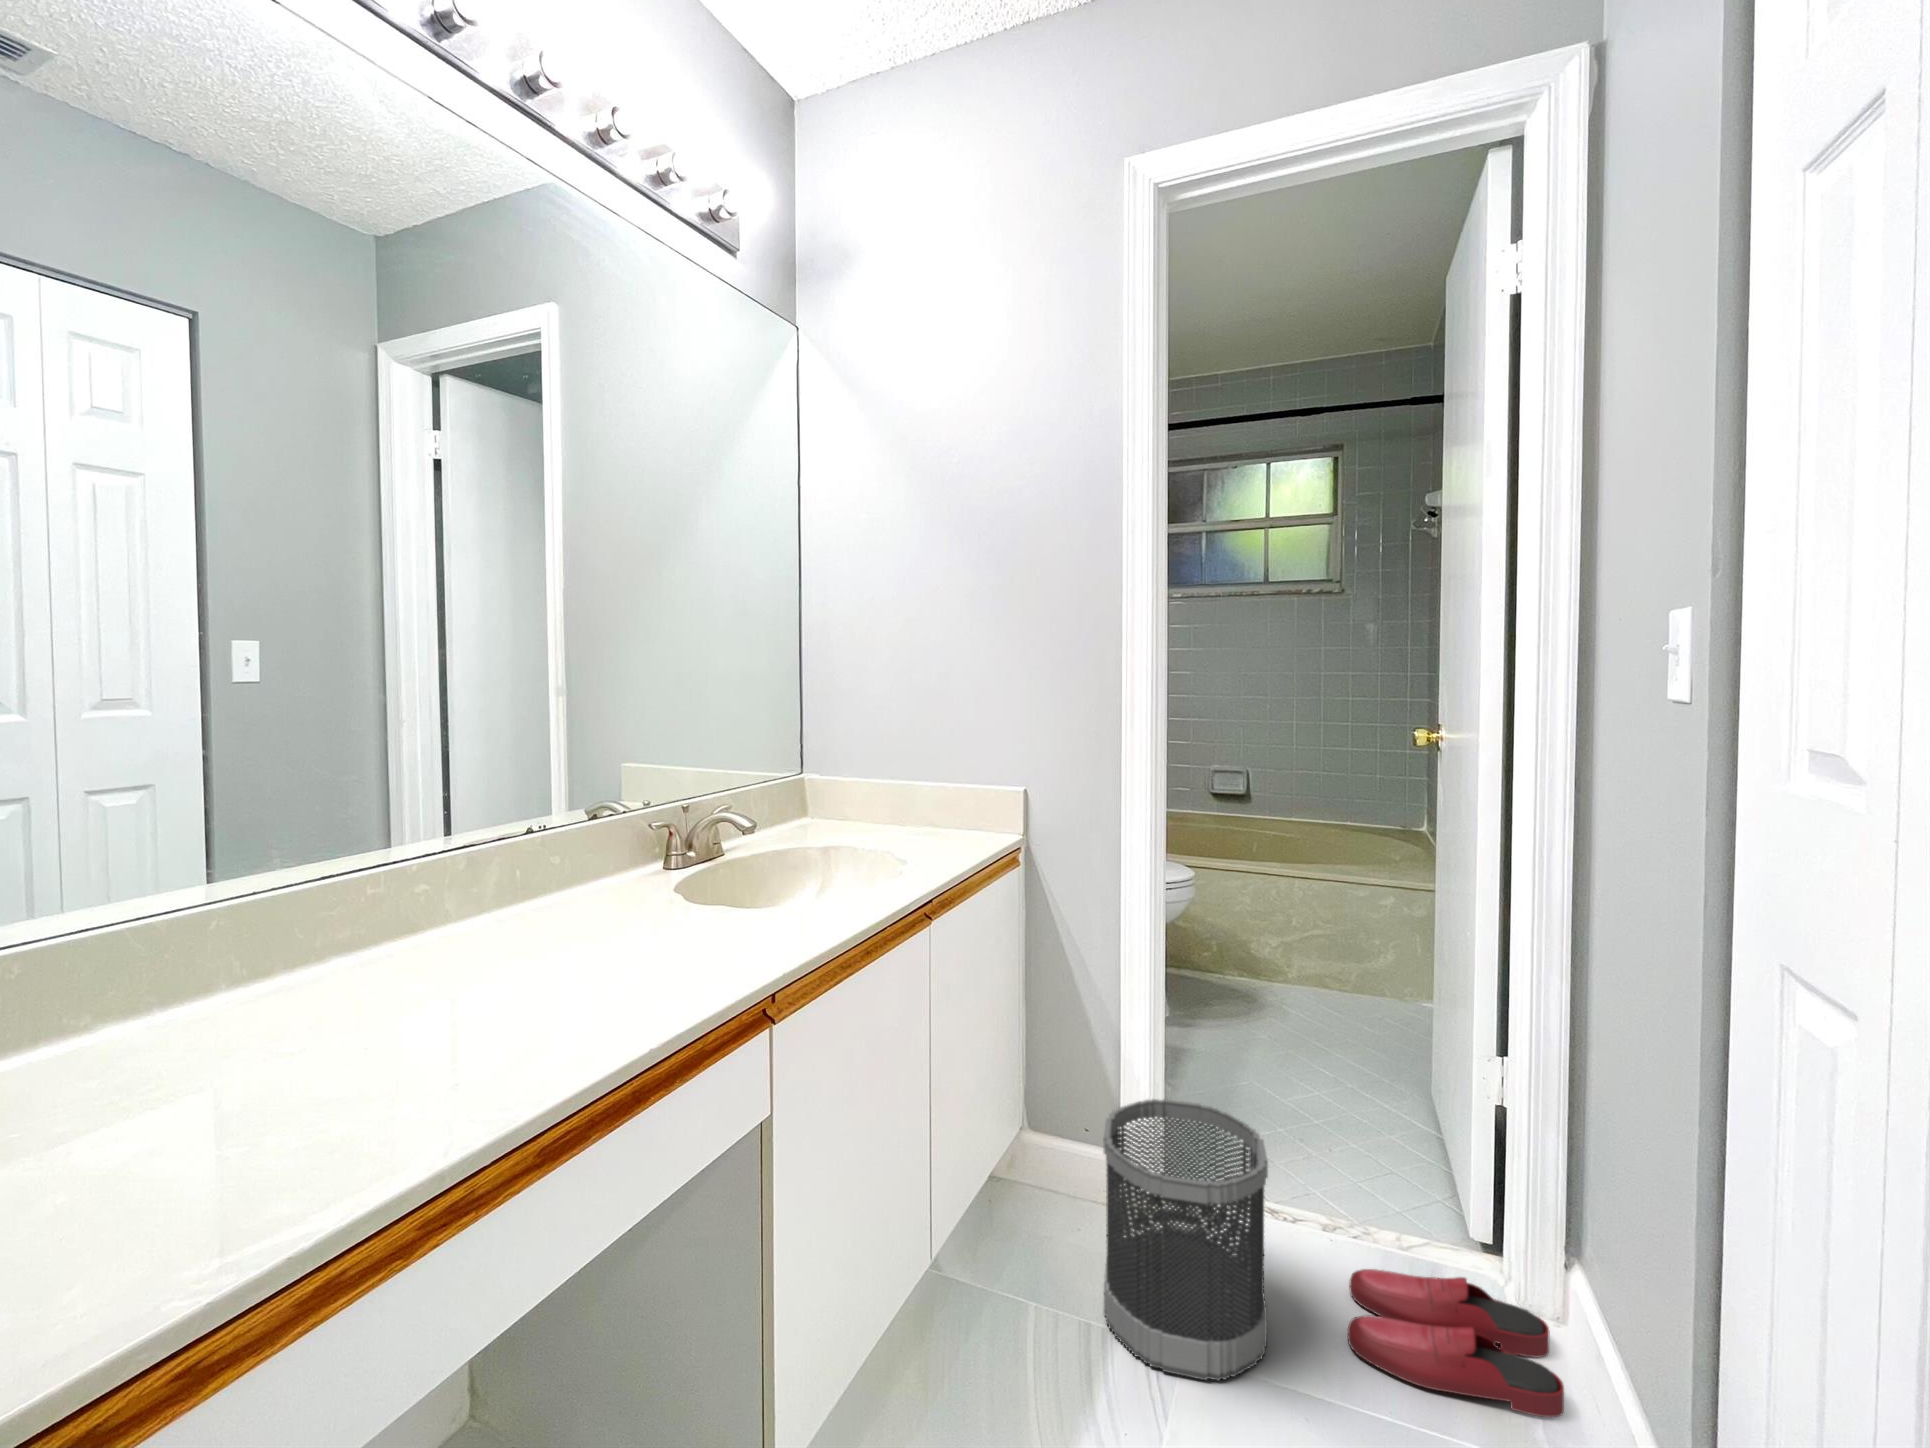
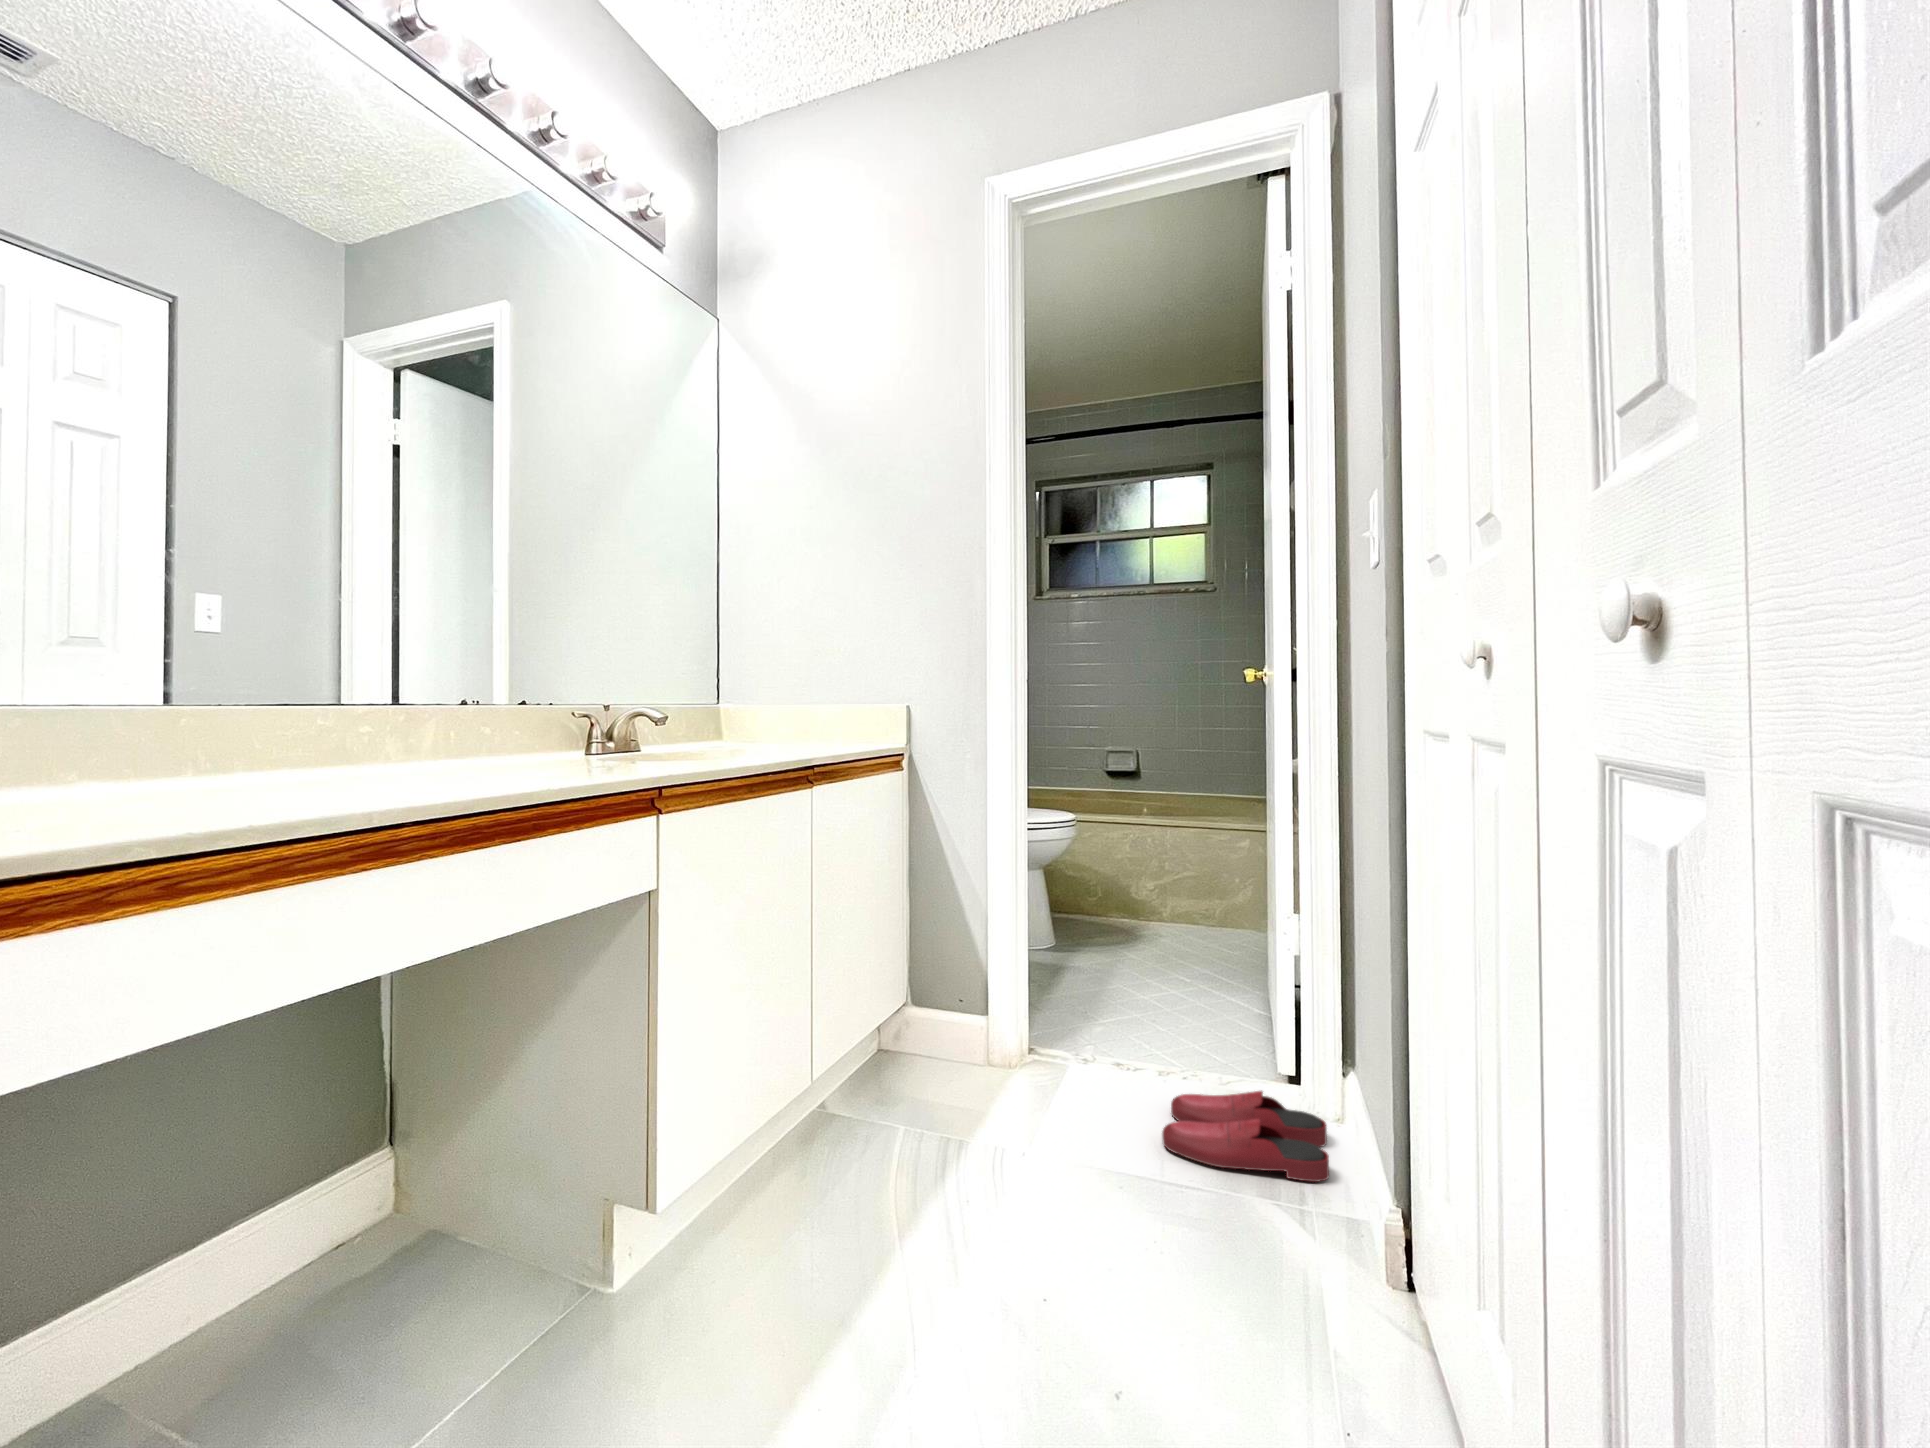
wastebasket: present [1103,1099,1268,1381] -> none [959,955,1095,1169]

